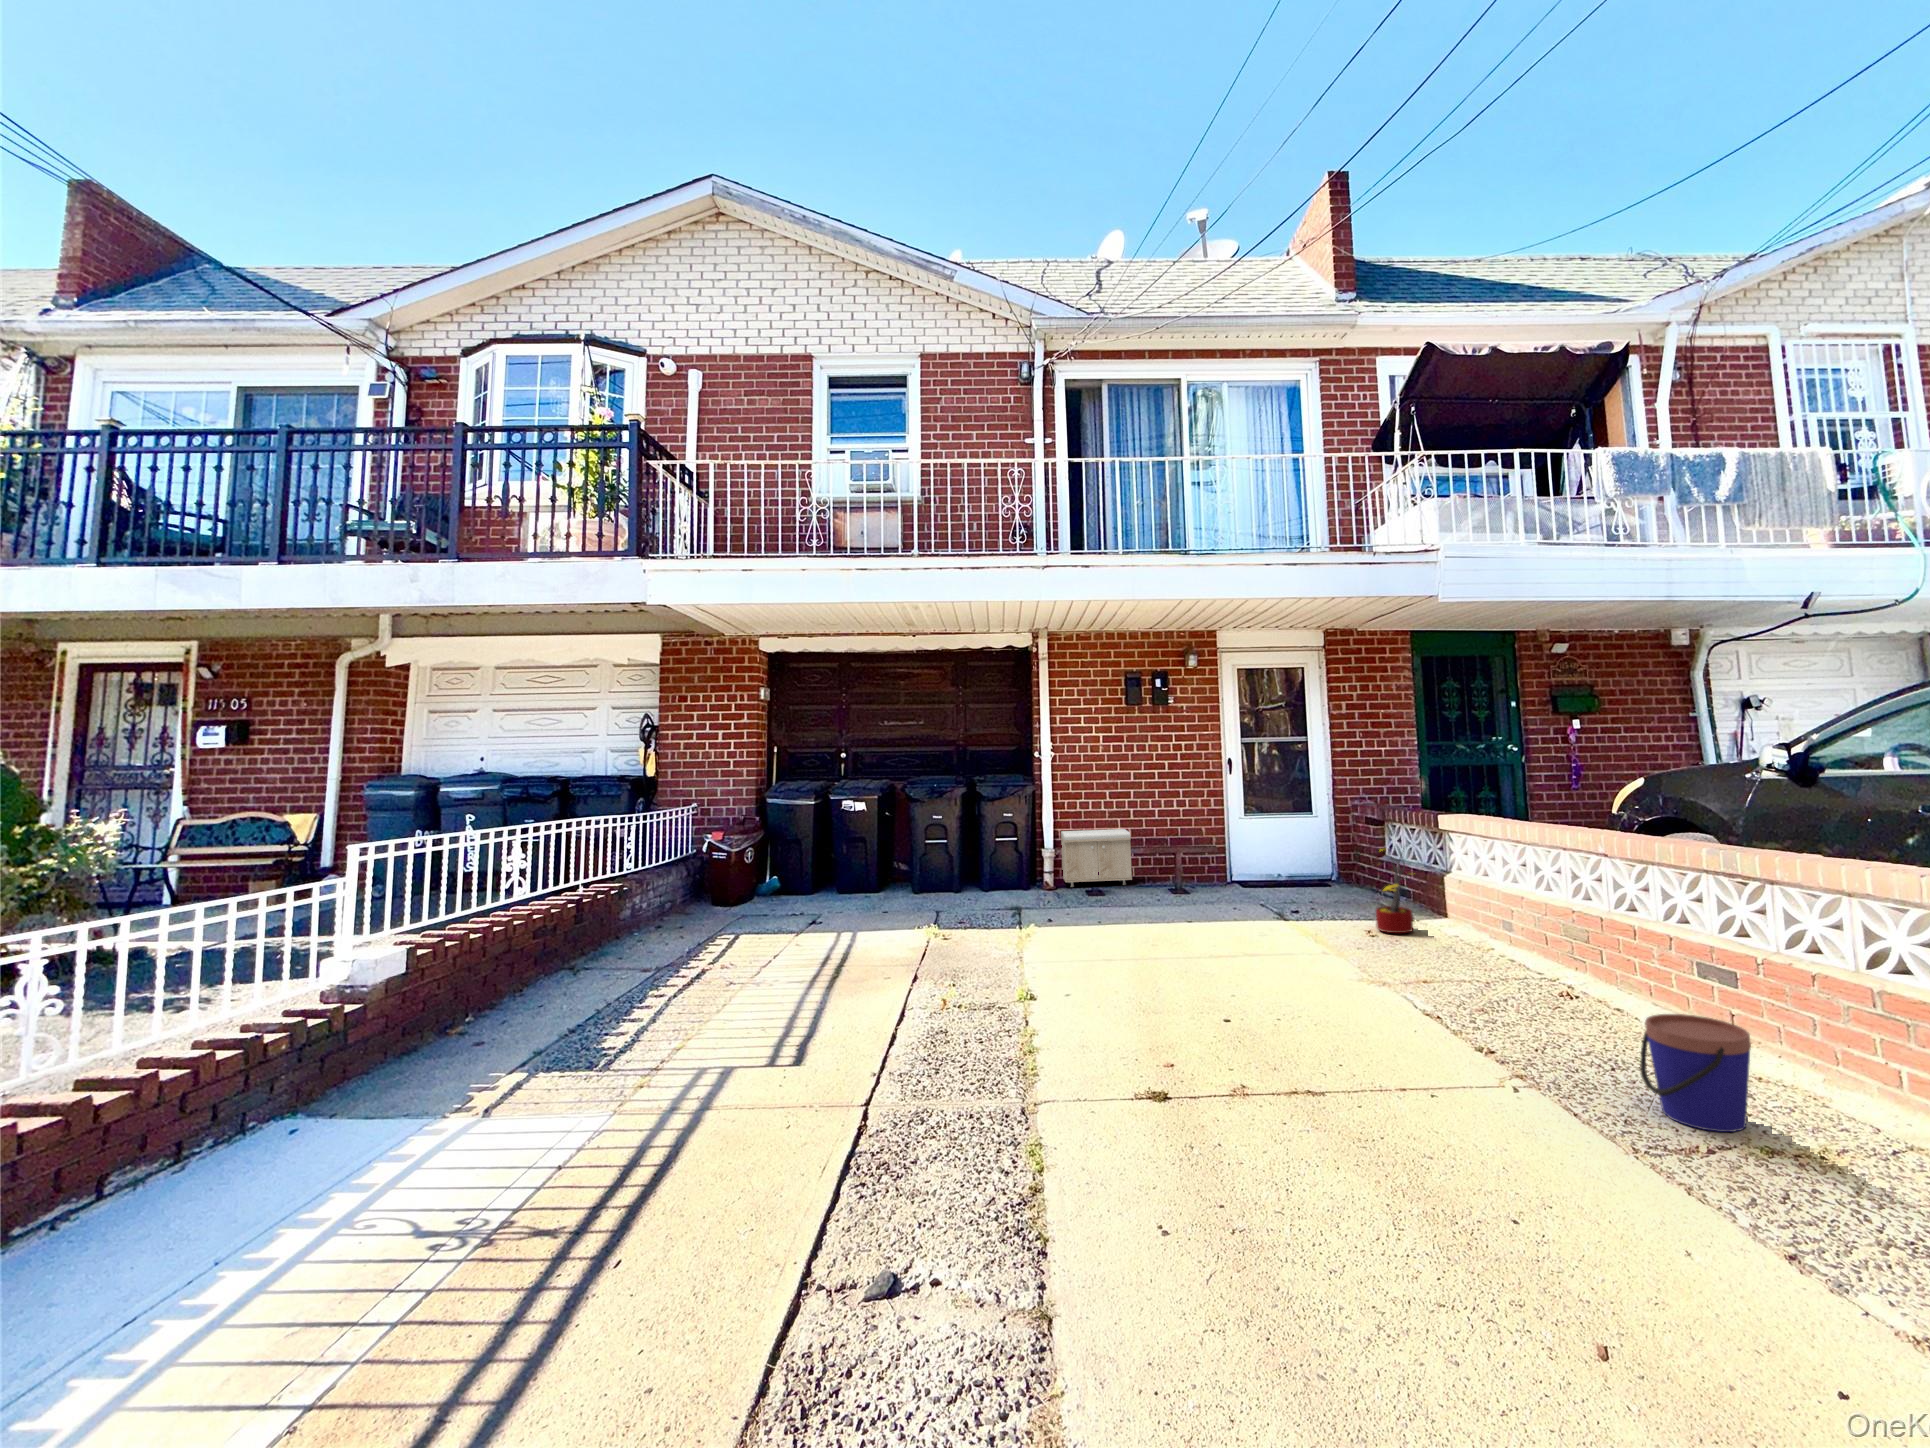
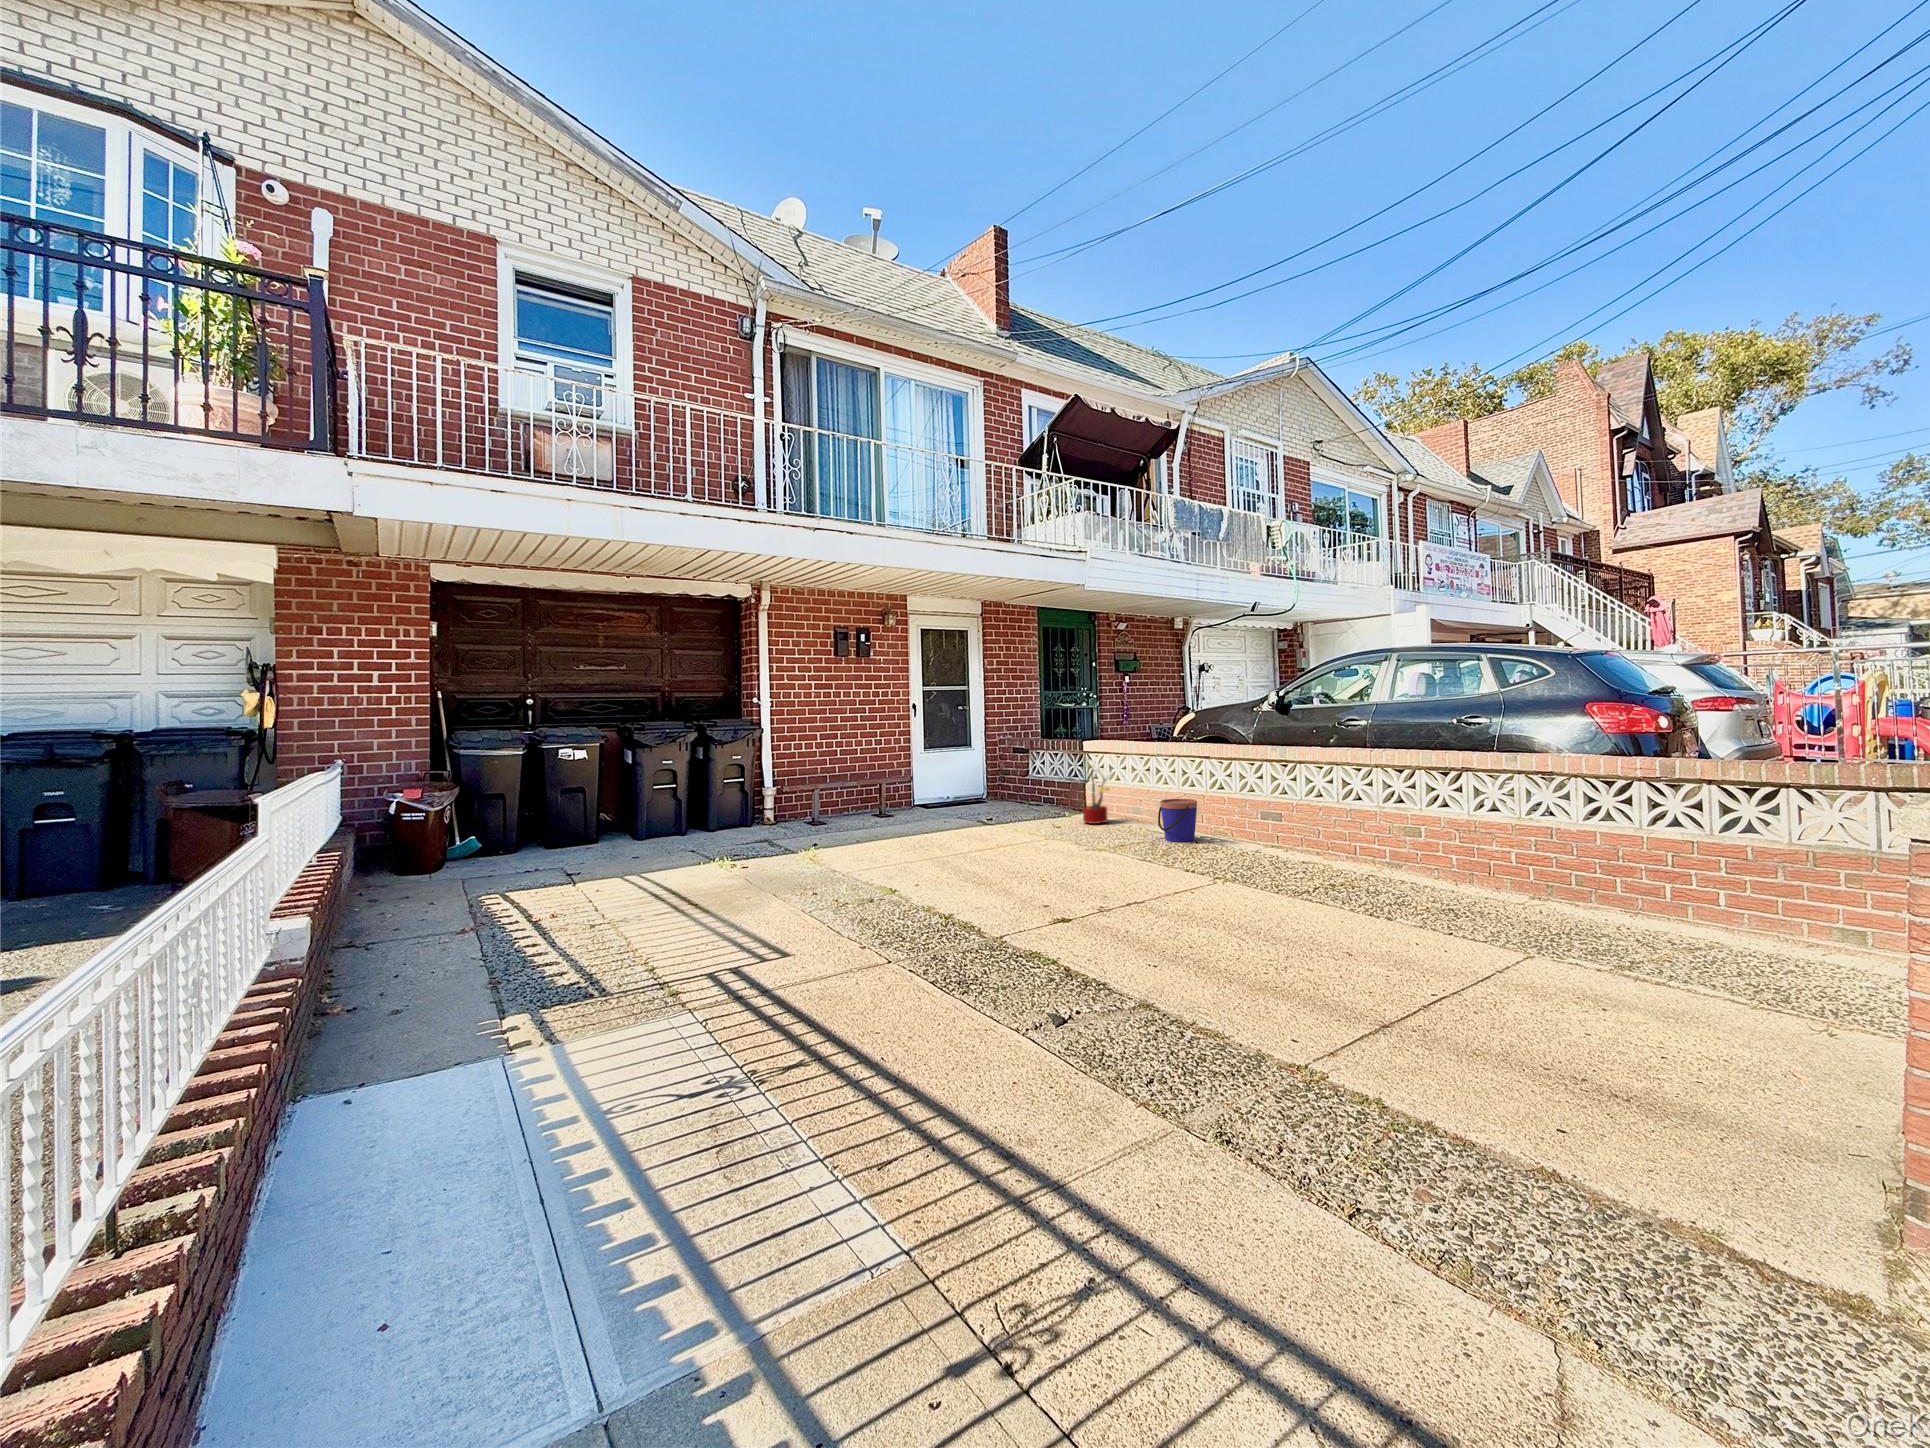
storage bench: present [1061,829,1132,887] -> none [778,768,850,823]
bucket: present [1640,1014,1751,1132] -> present [1158,799,1197,842]

